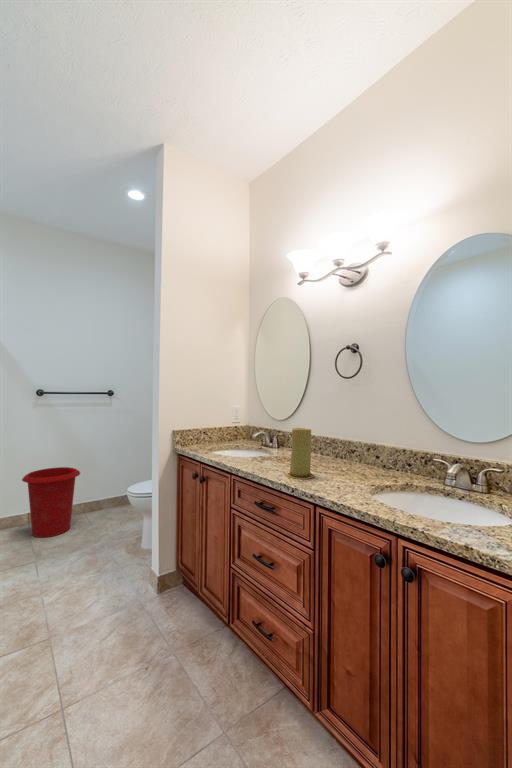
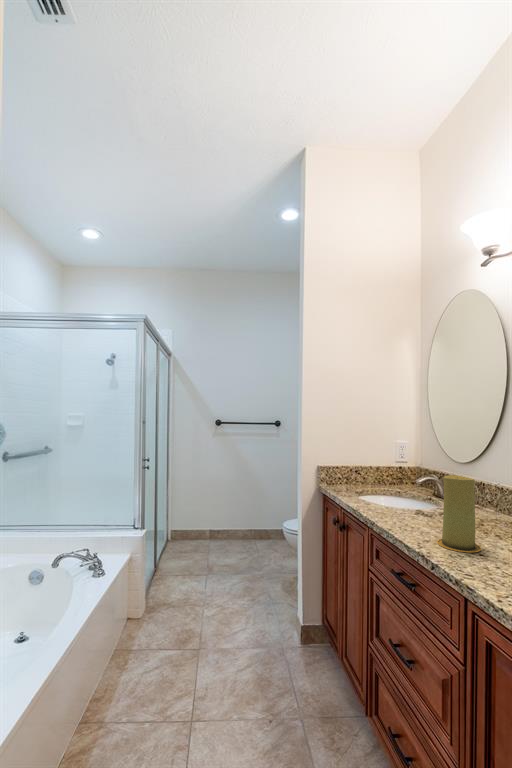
waste bin: present [22,467,80,537] -> none [200,493,248,560]

